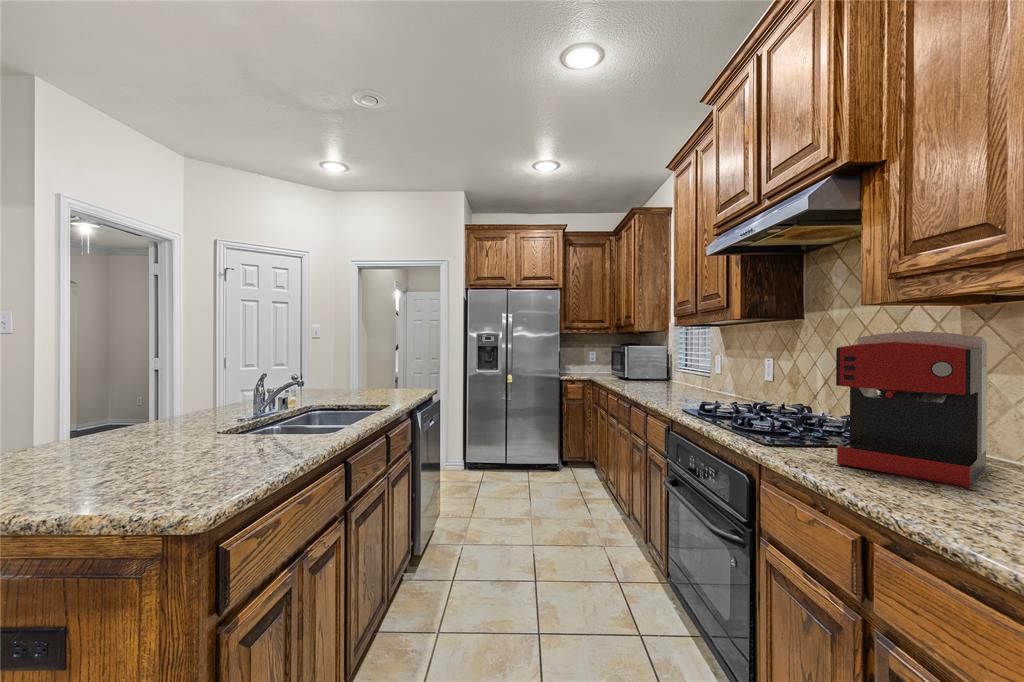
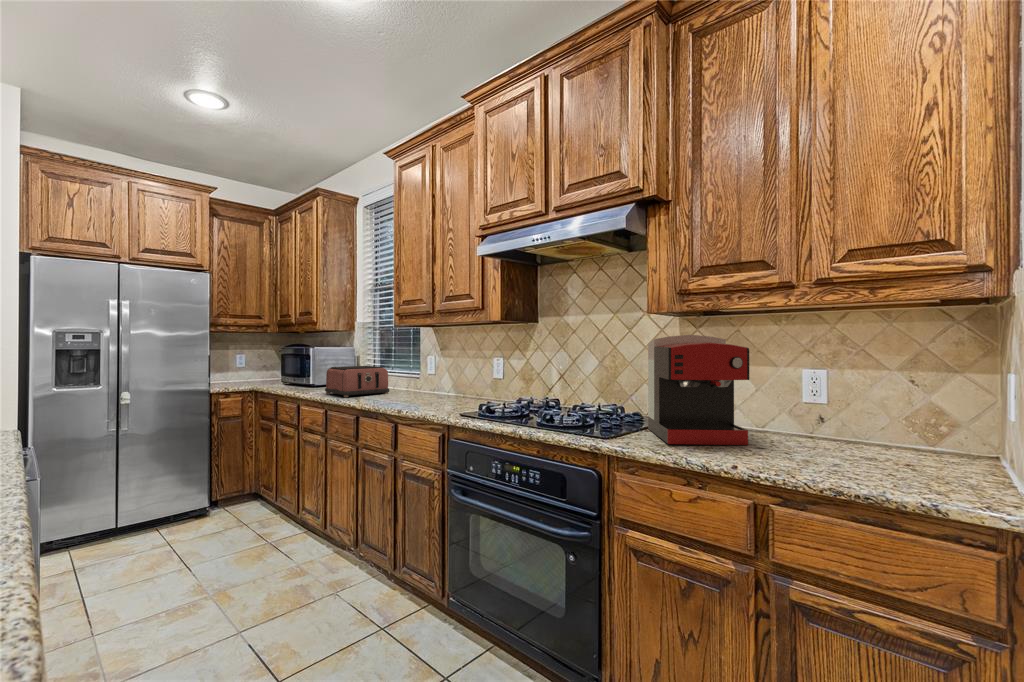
toaster: none [626,362,676,389] -> present [325,366,390,397]

